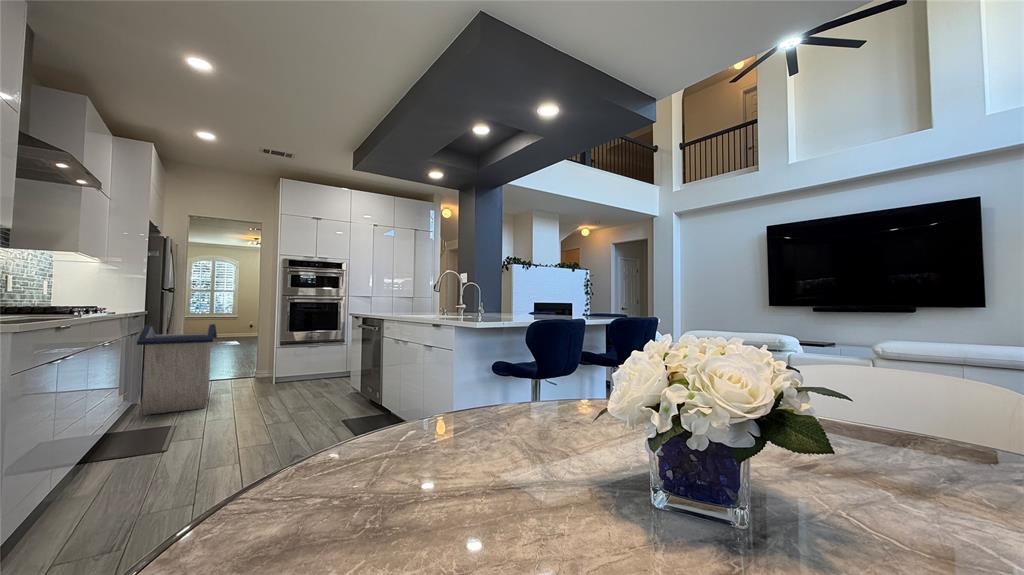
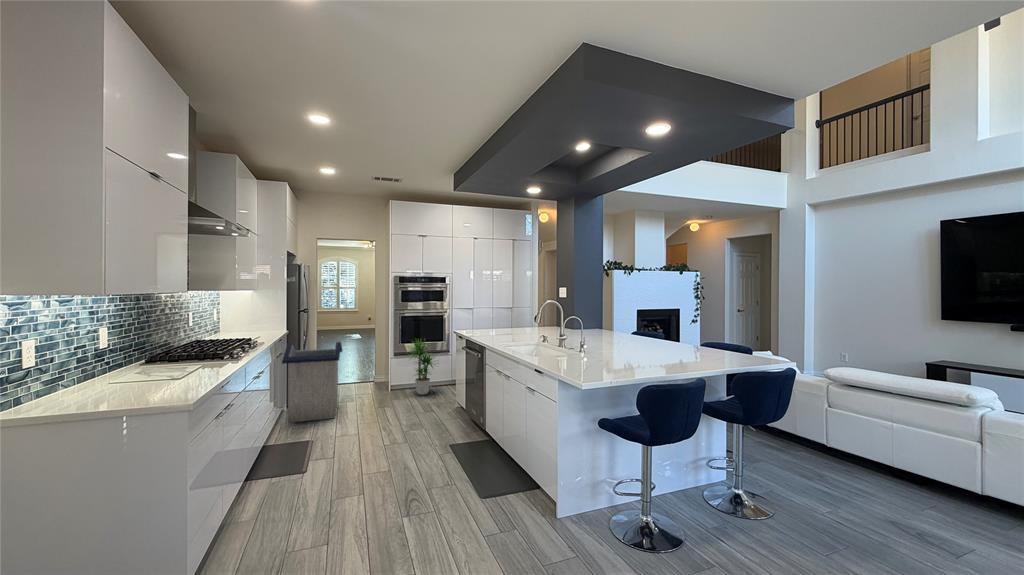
potted plant: none [292,324,336,385] -> present [409,339,435,395]

